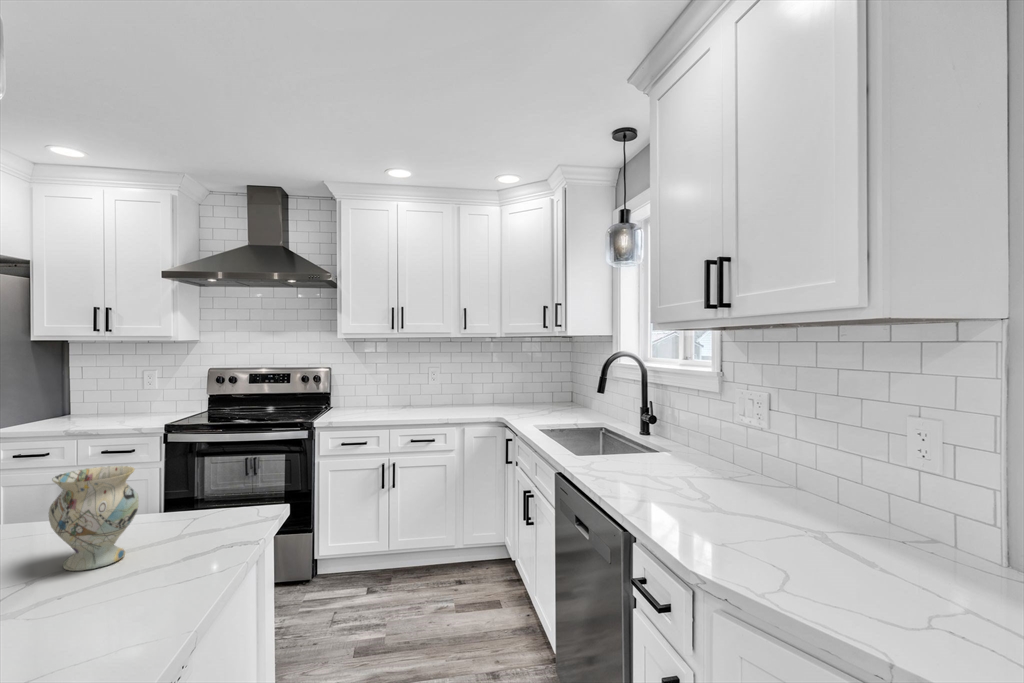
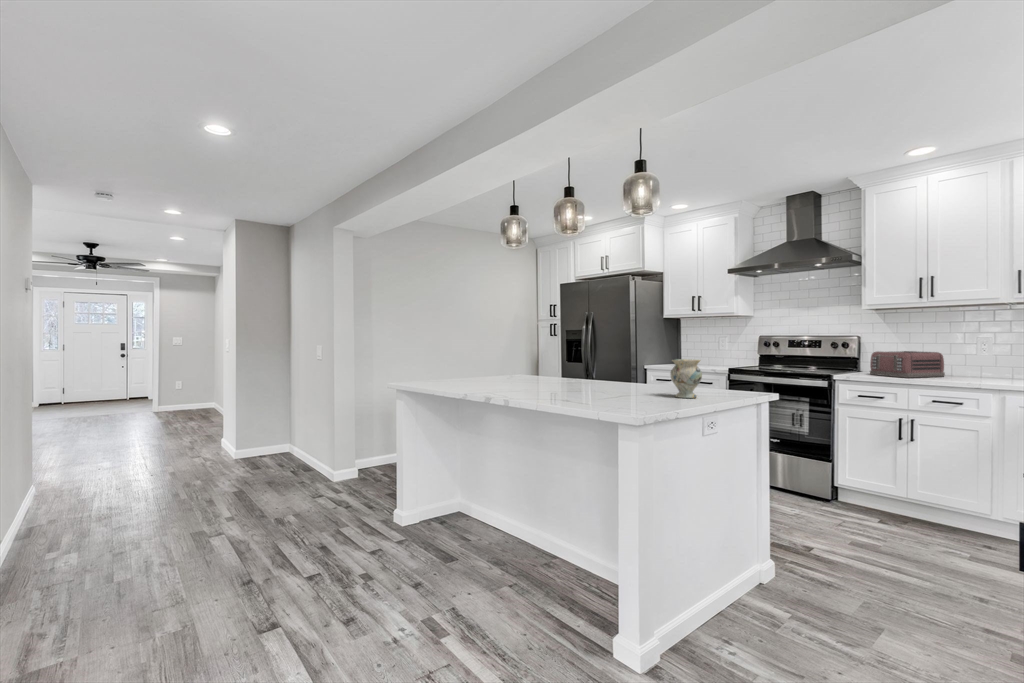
toaster: none [347,384,414,416] -> present [870,351,945,378]

